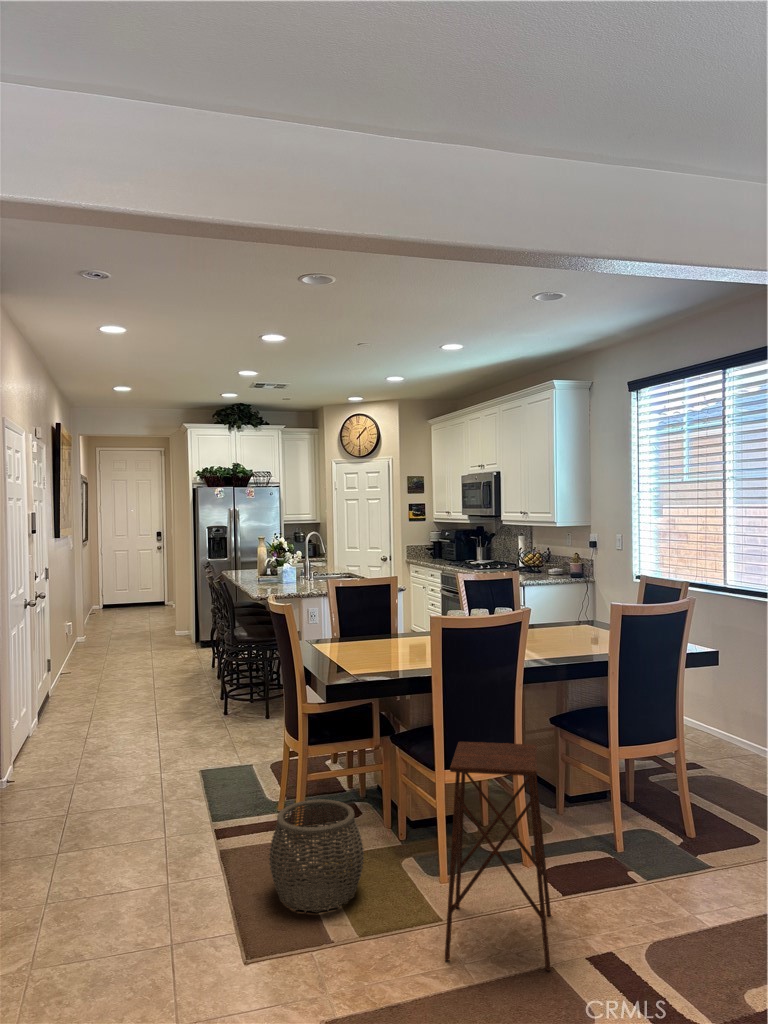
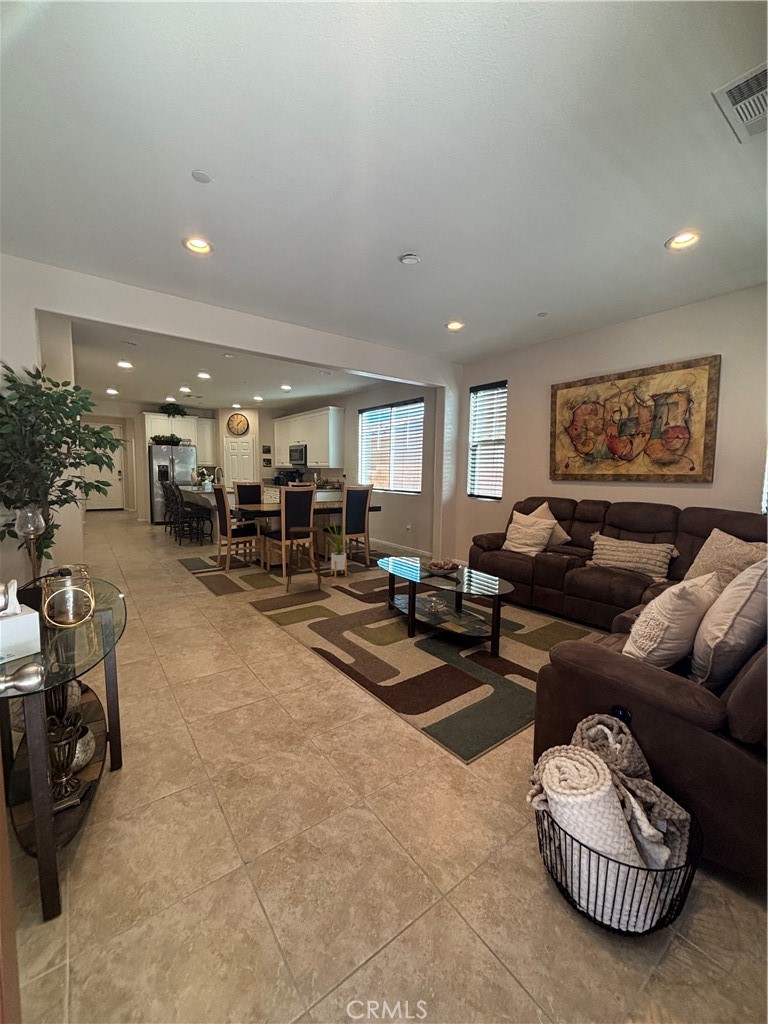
house plant: none [551,705,648,892] -> present [329,524,348,577]
woven basket: present [269,799,364,912] -> none [221,553,257,587]

